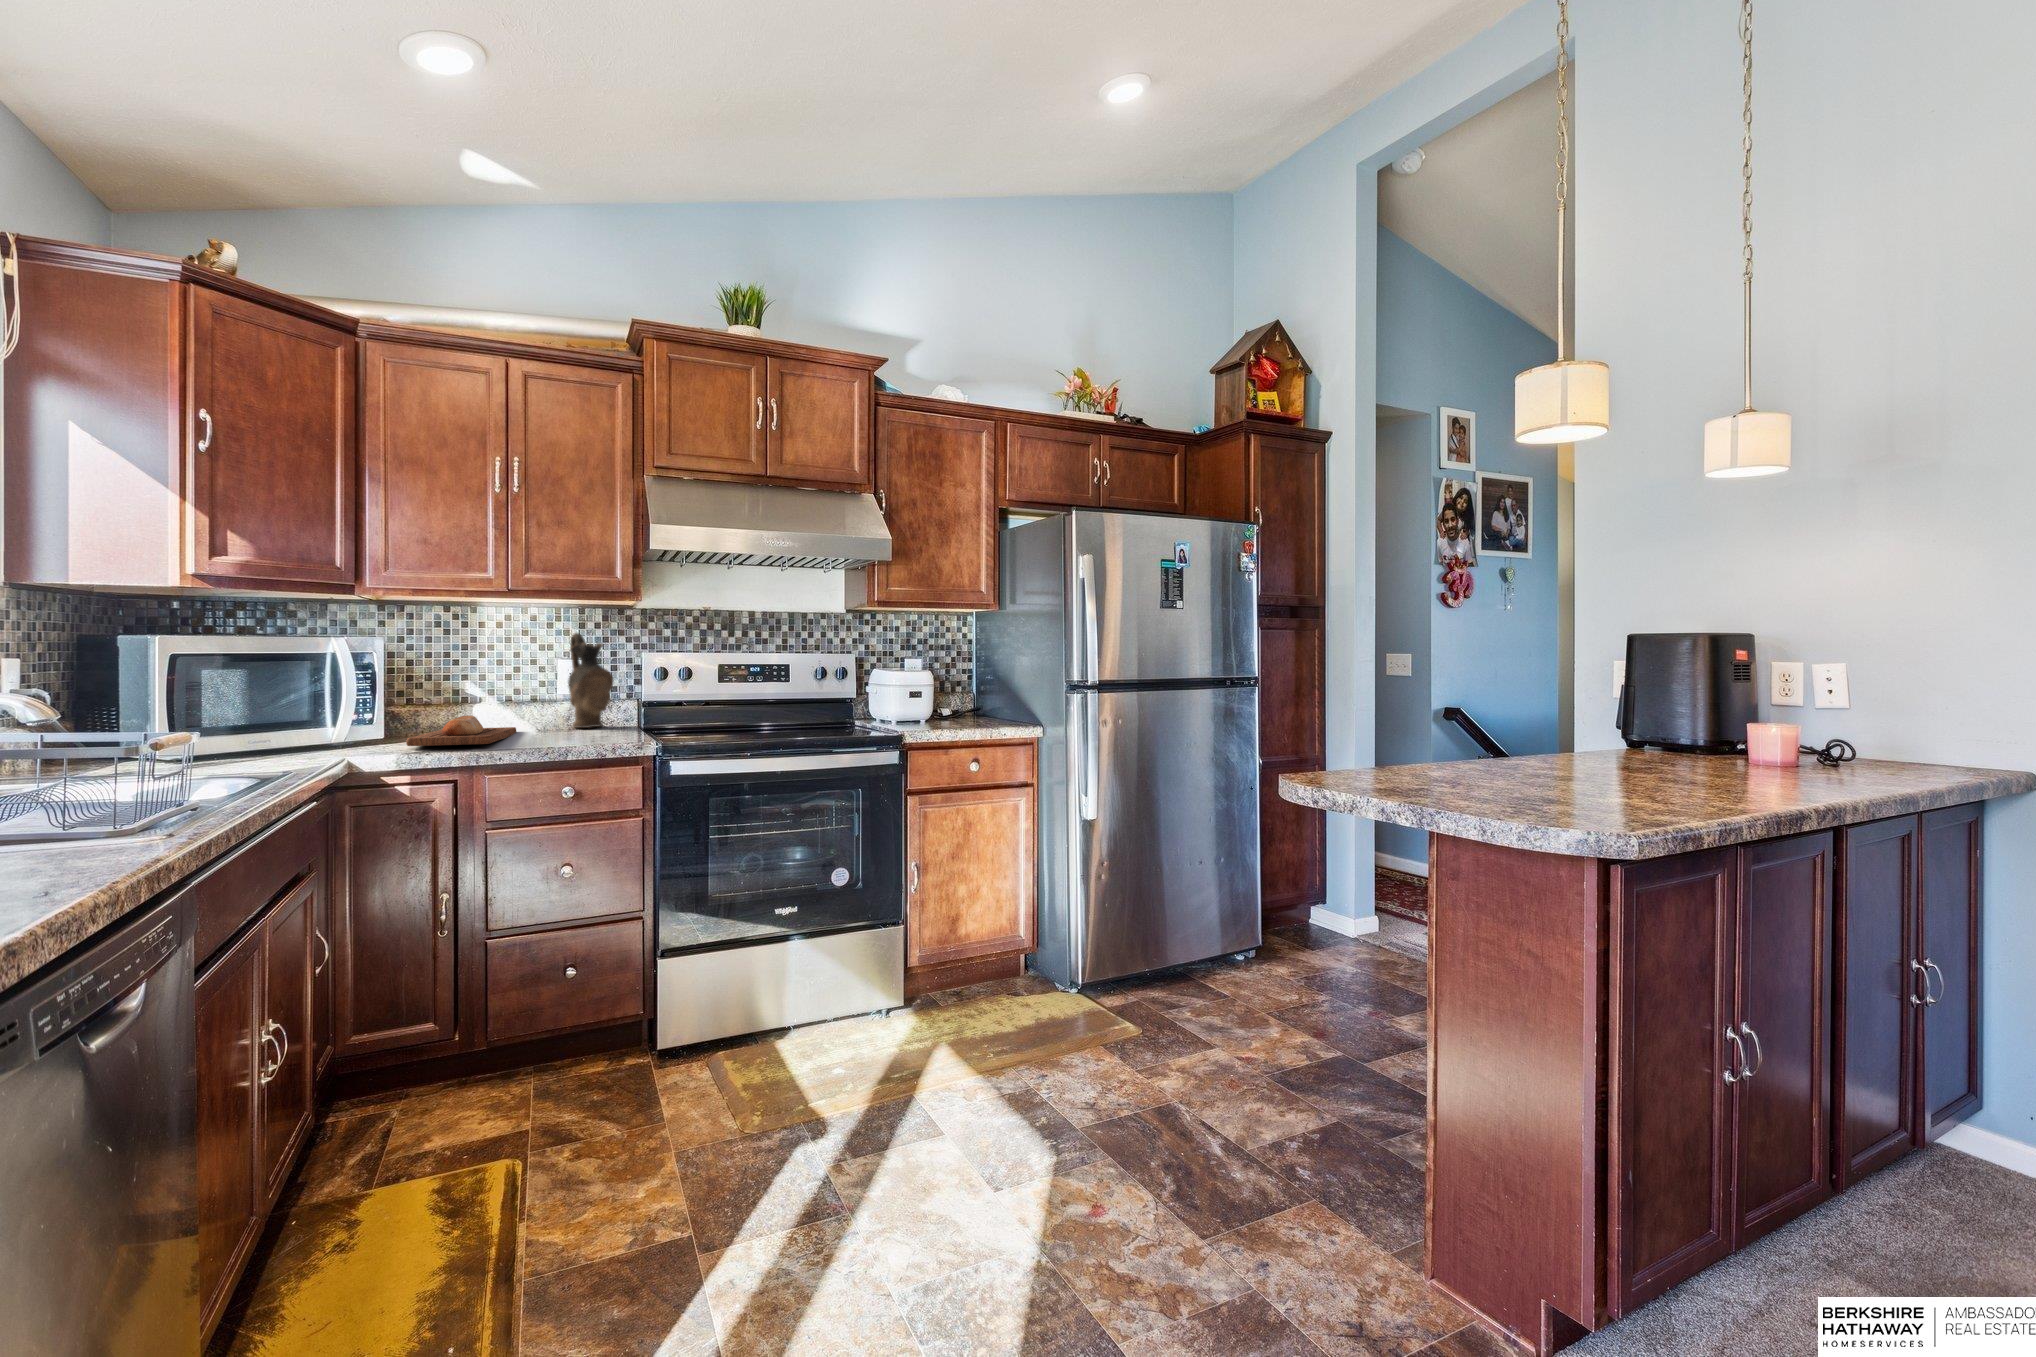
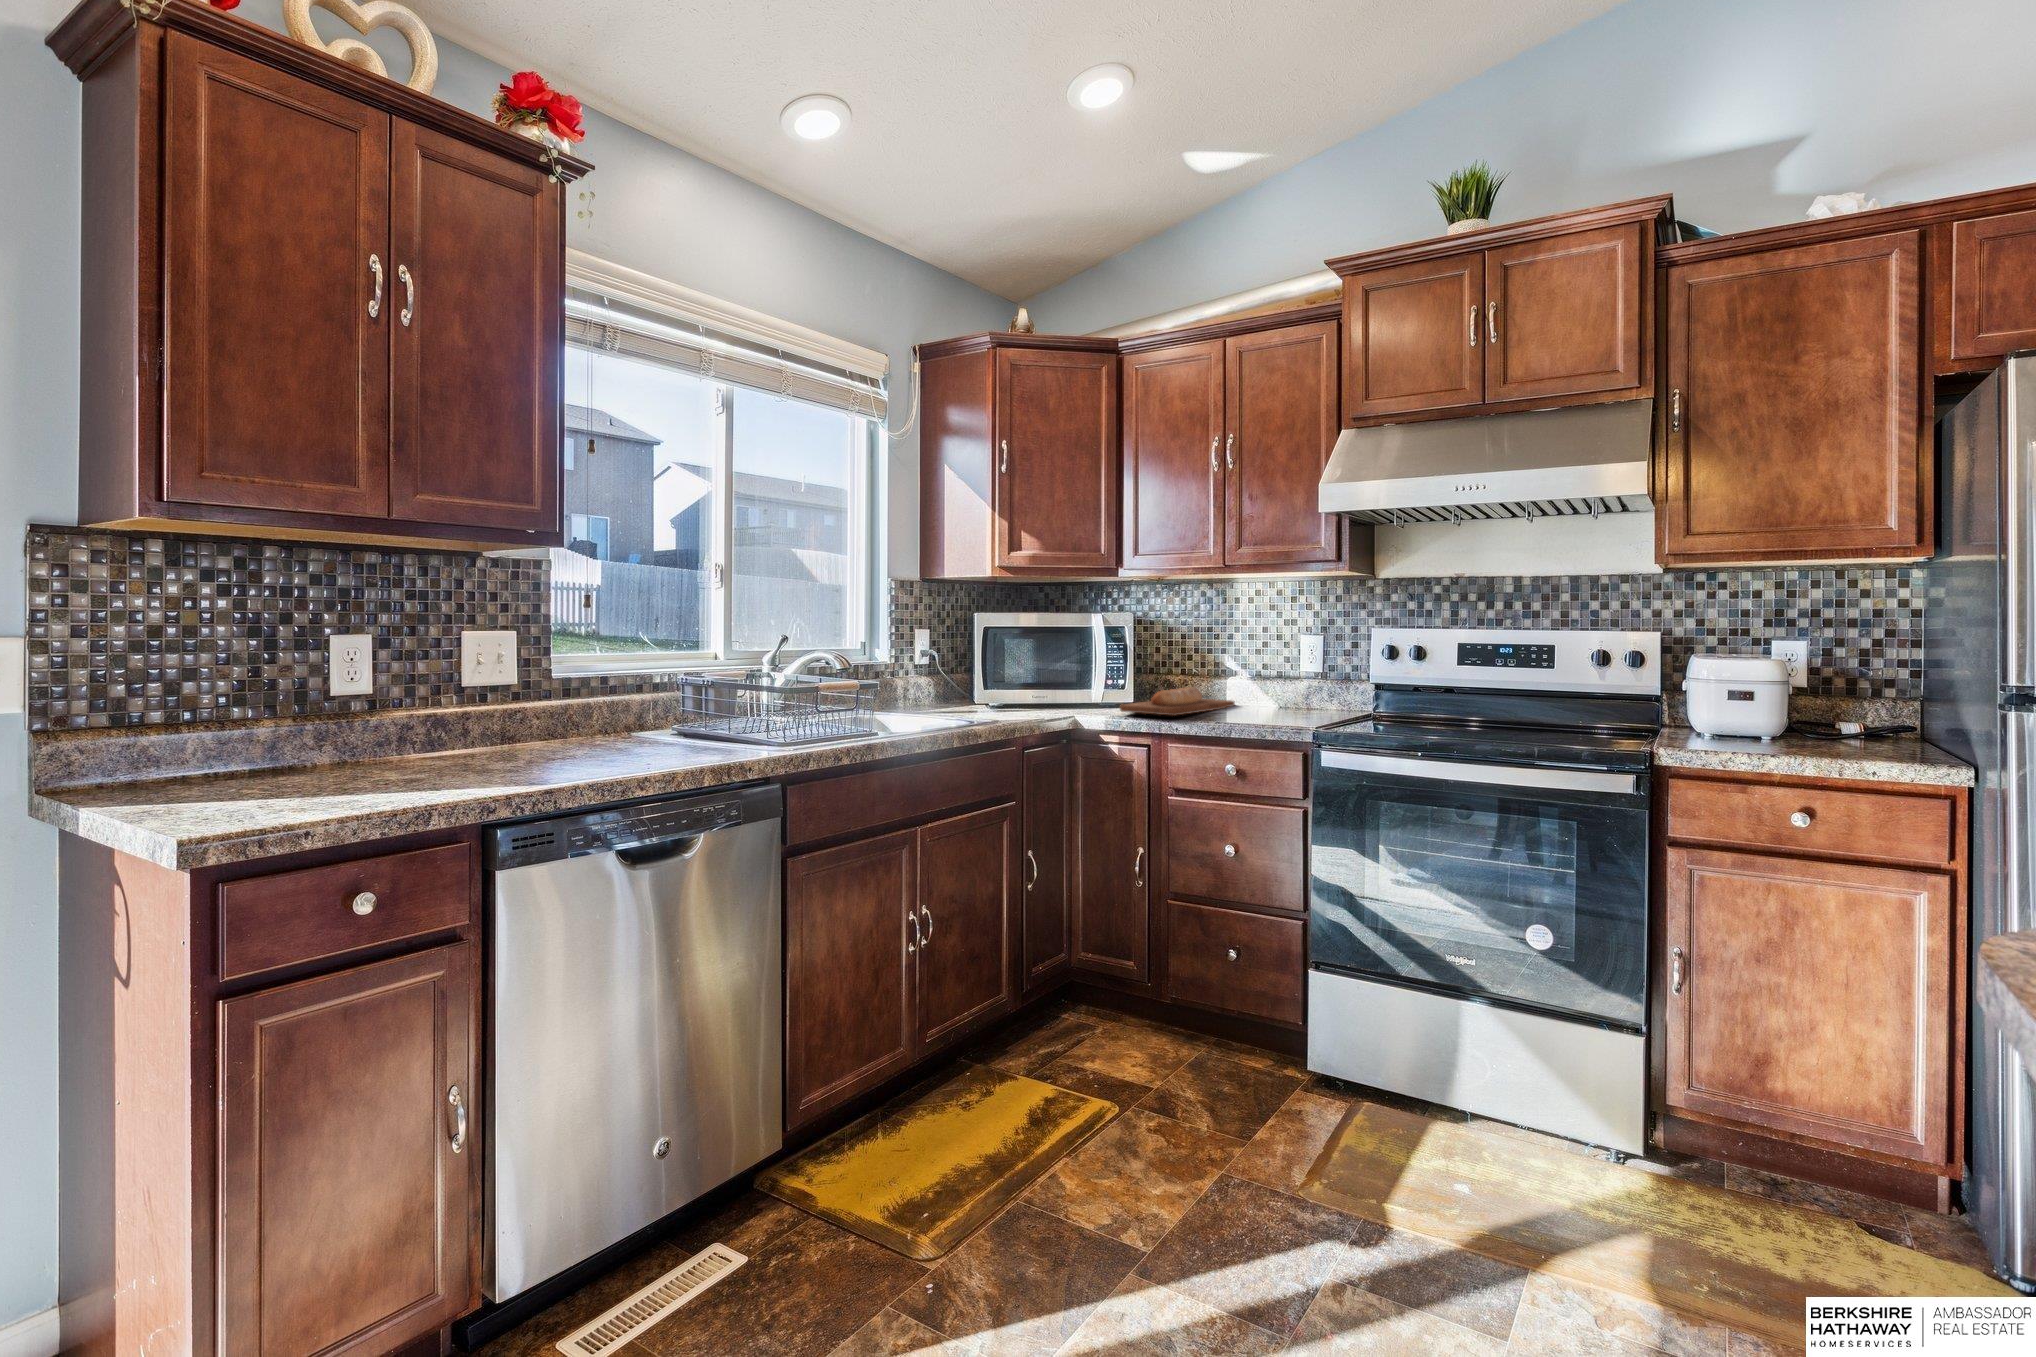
ceramic pitcher: present [568,633,614,728] -> none [1286,608,1329,706]

